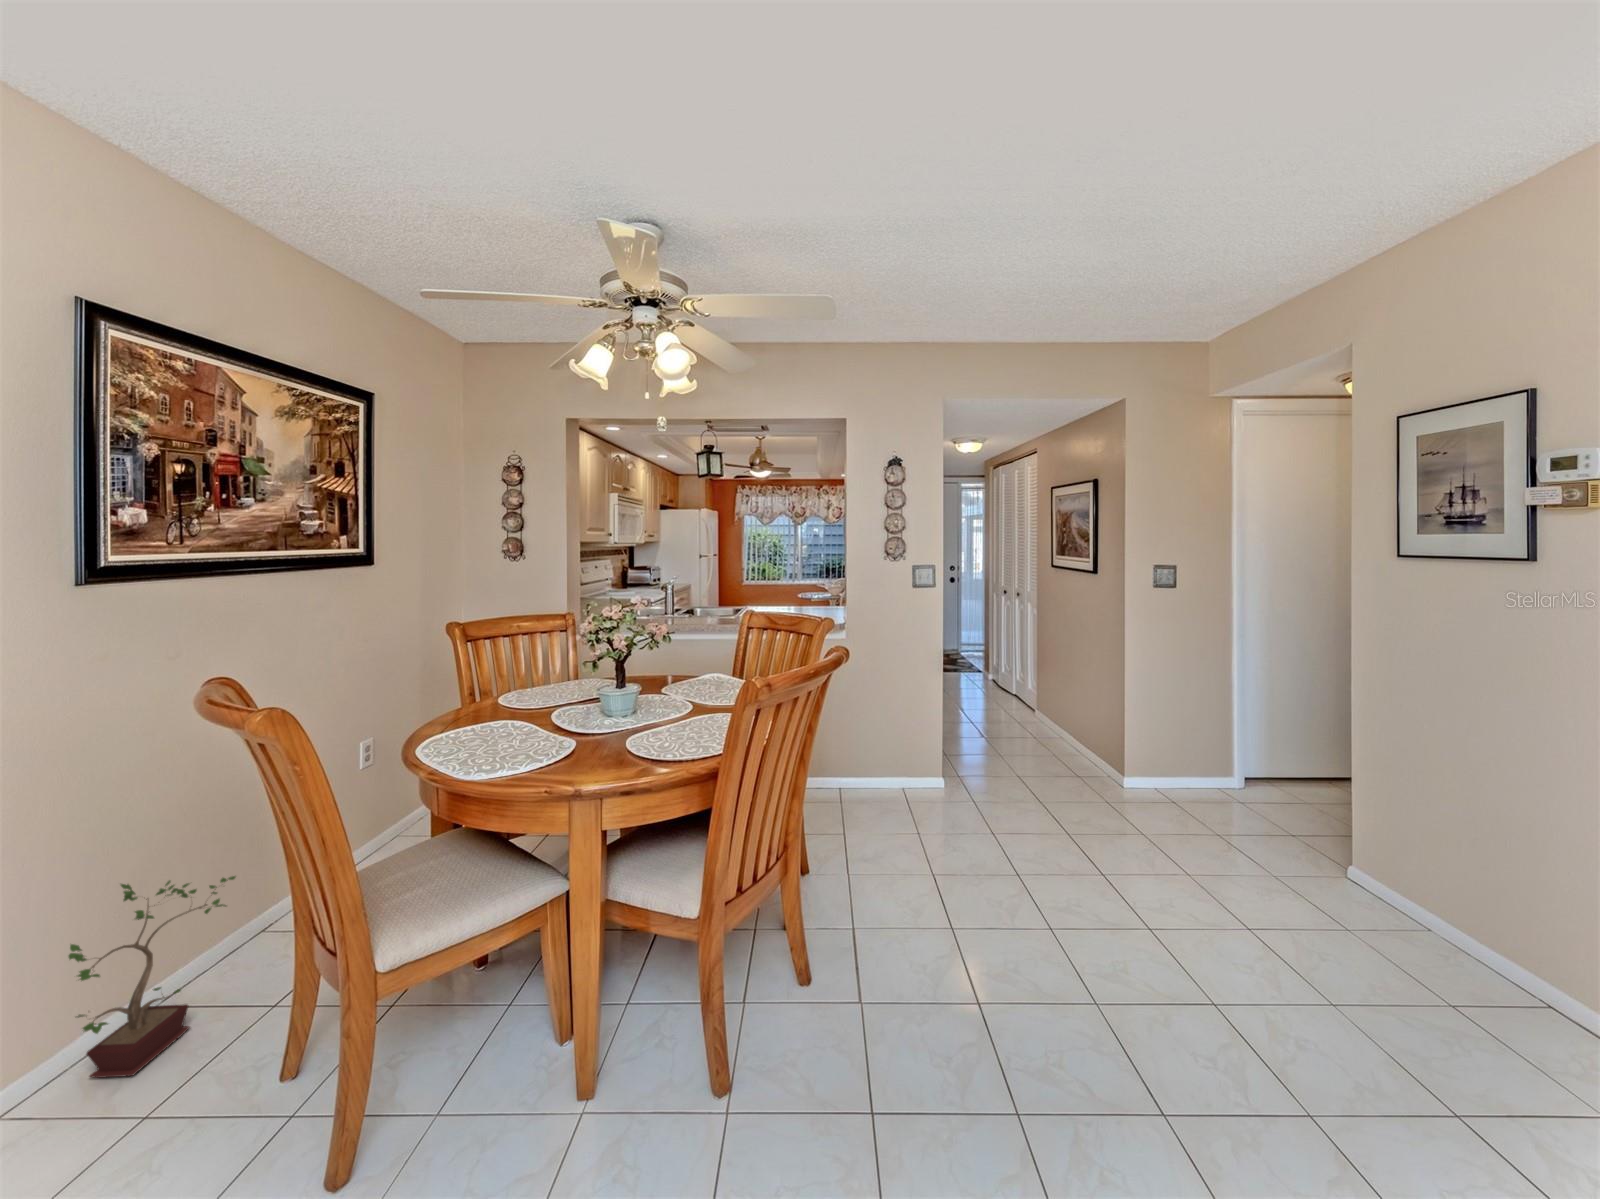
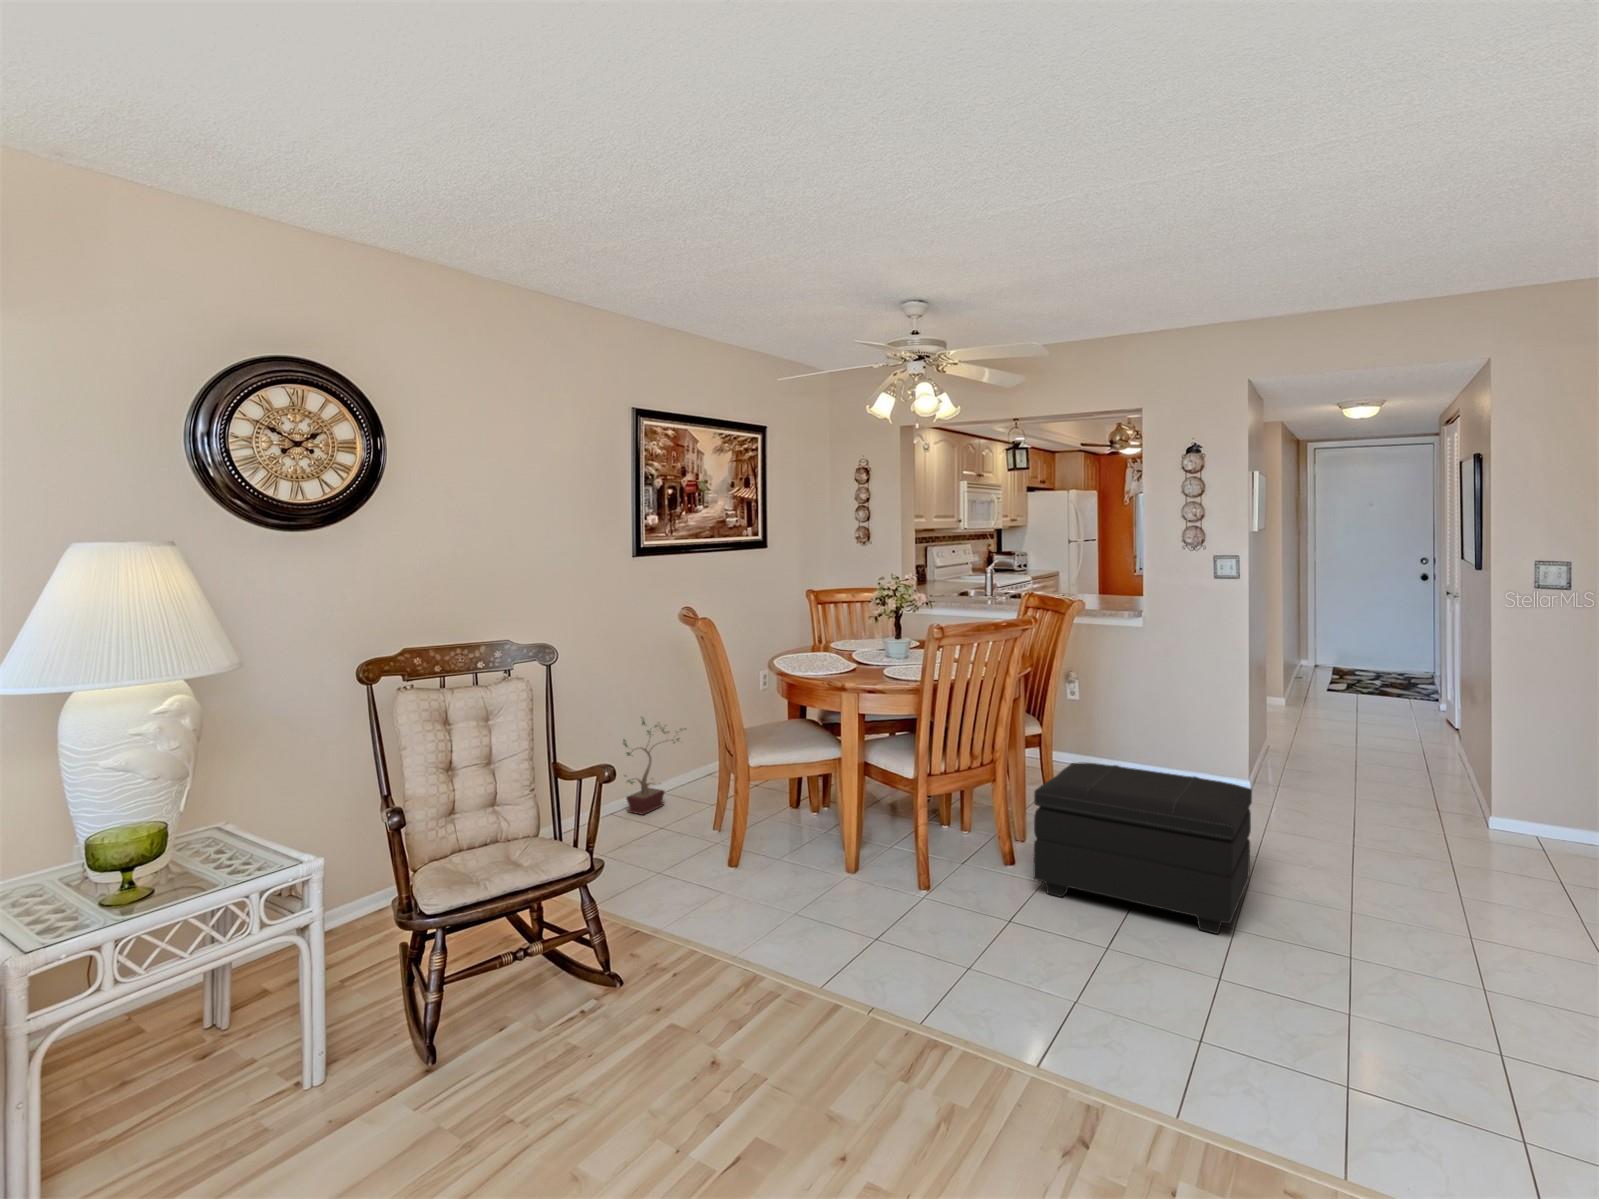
footstool: none [864,828,1134,1047] -> present [1034,763,1252,934]

